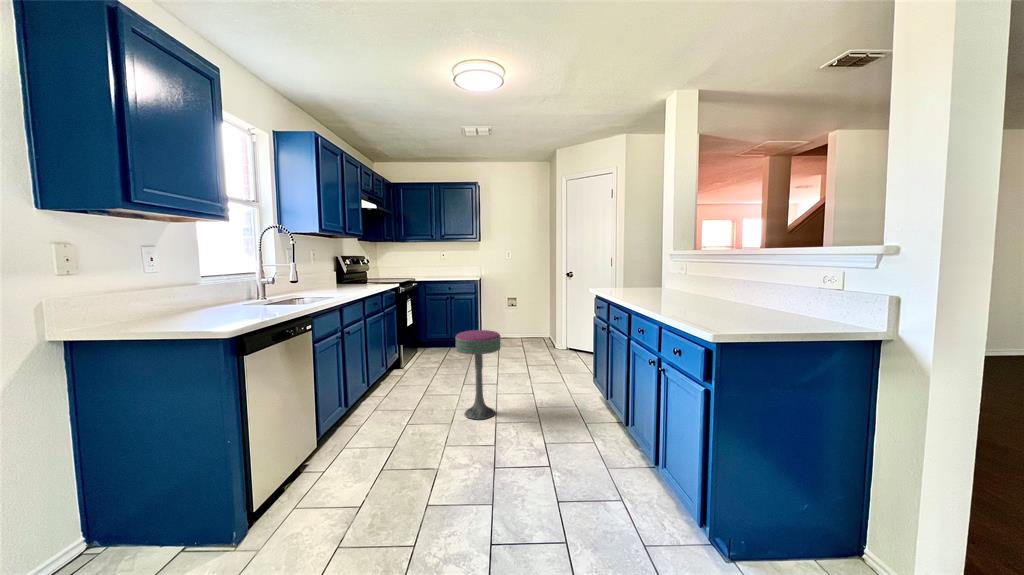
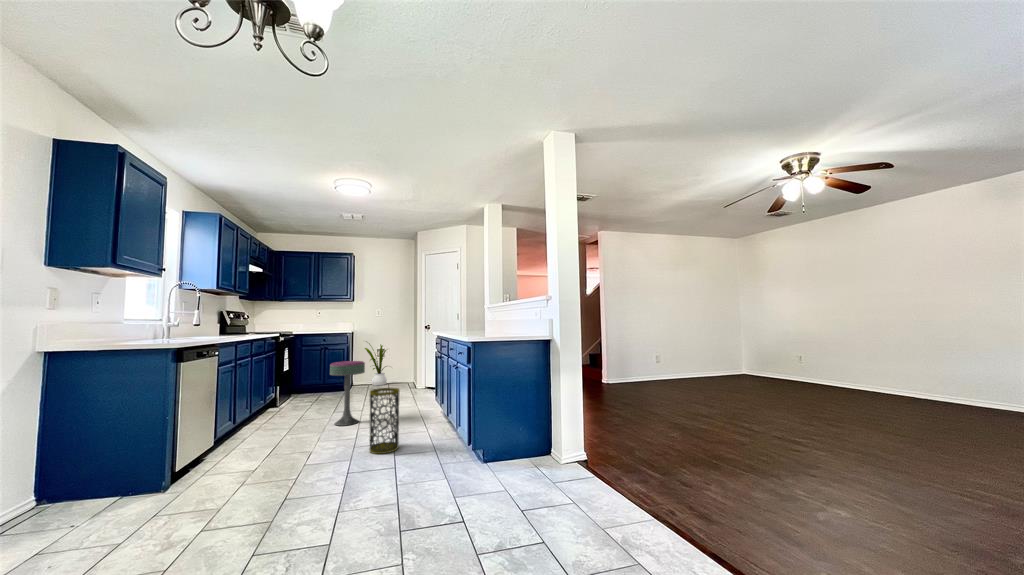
house plant: none [491,289,525,342] -> present [365,343,387,385]
trash can: none [516,396,564,511] -> present [369,388,400,454]

